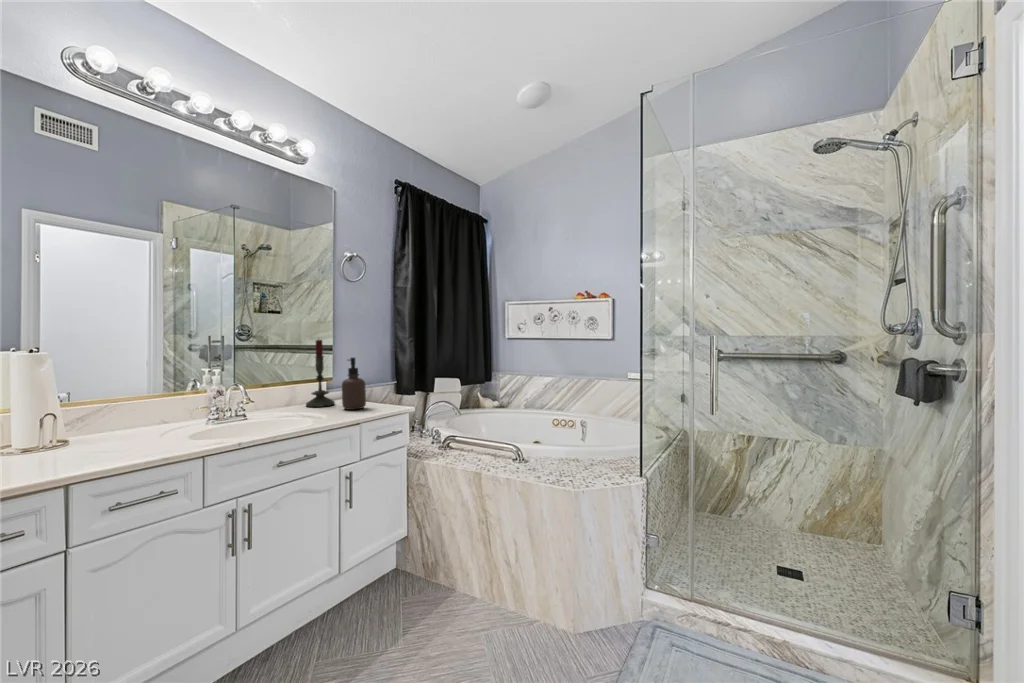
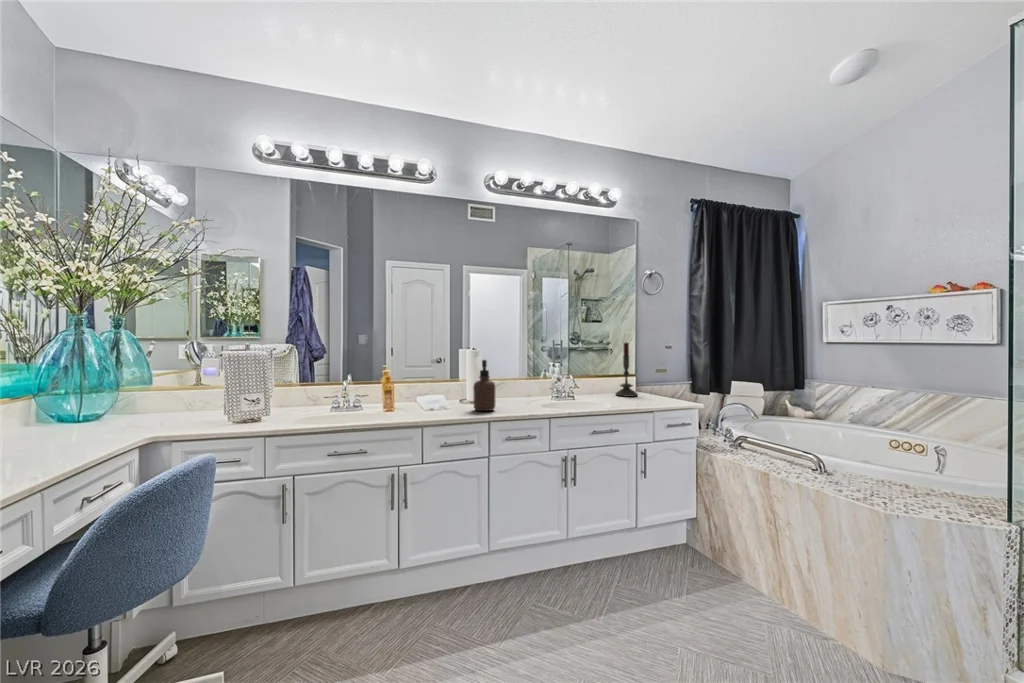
soap dispenser: present [342,358,366,410] -> present [473,360,495,411]

